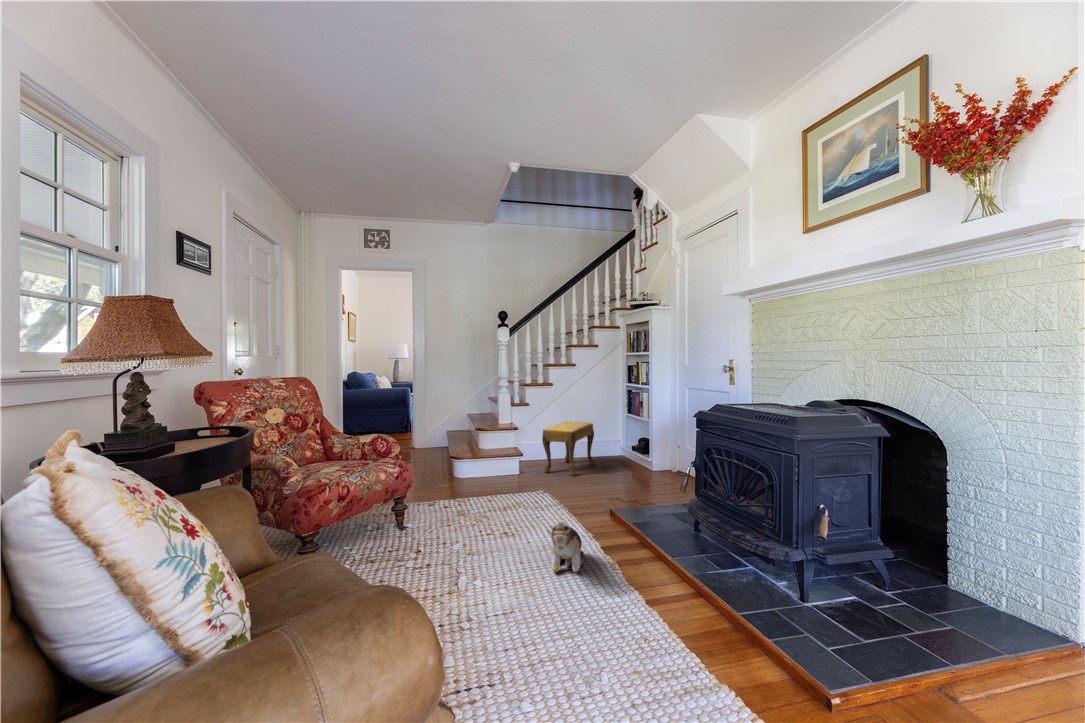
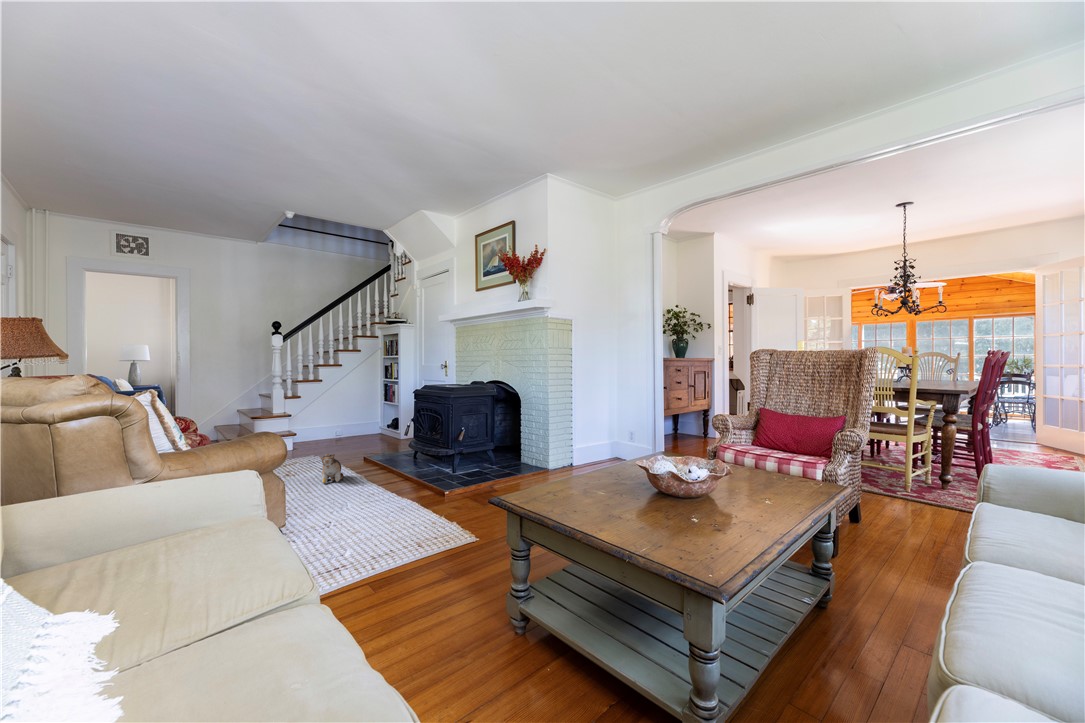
footstool: present [542,421,595,476] -> none [314,408,357,446]

